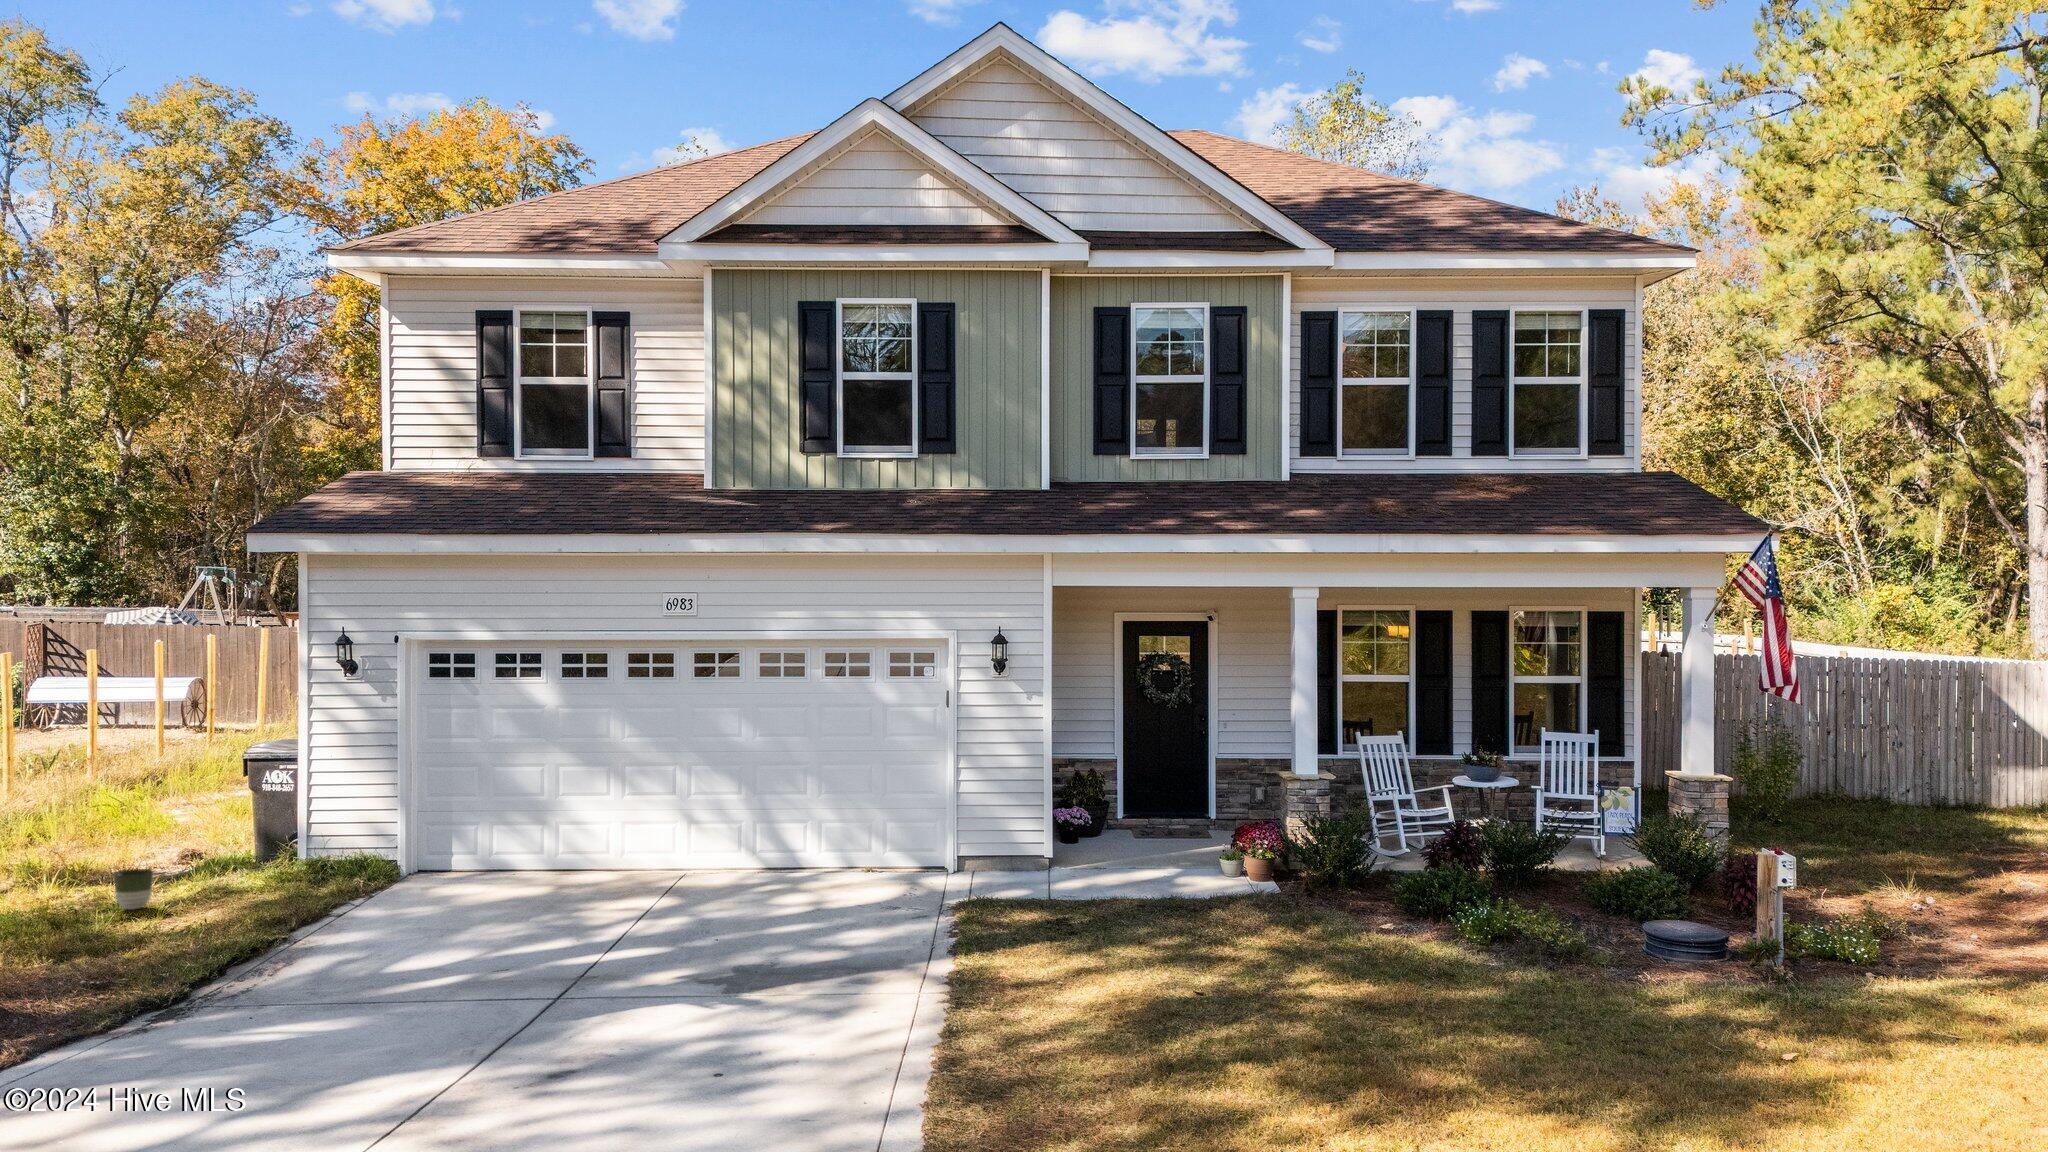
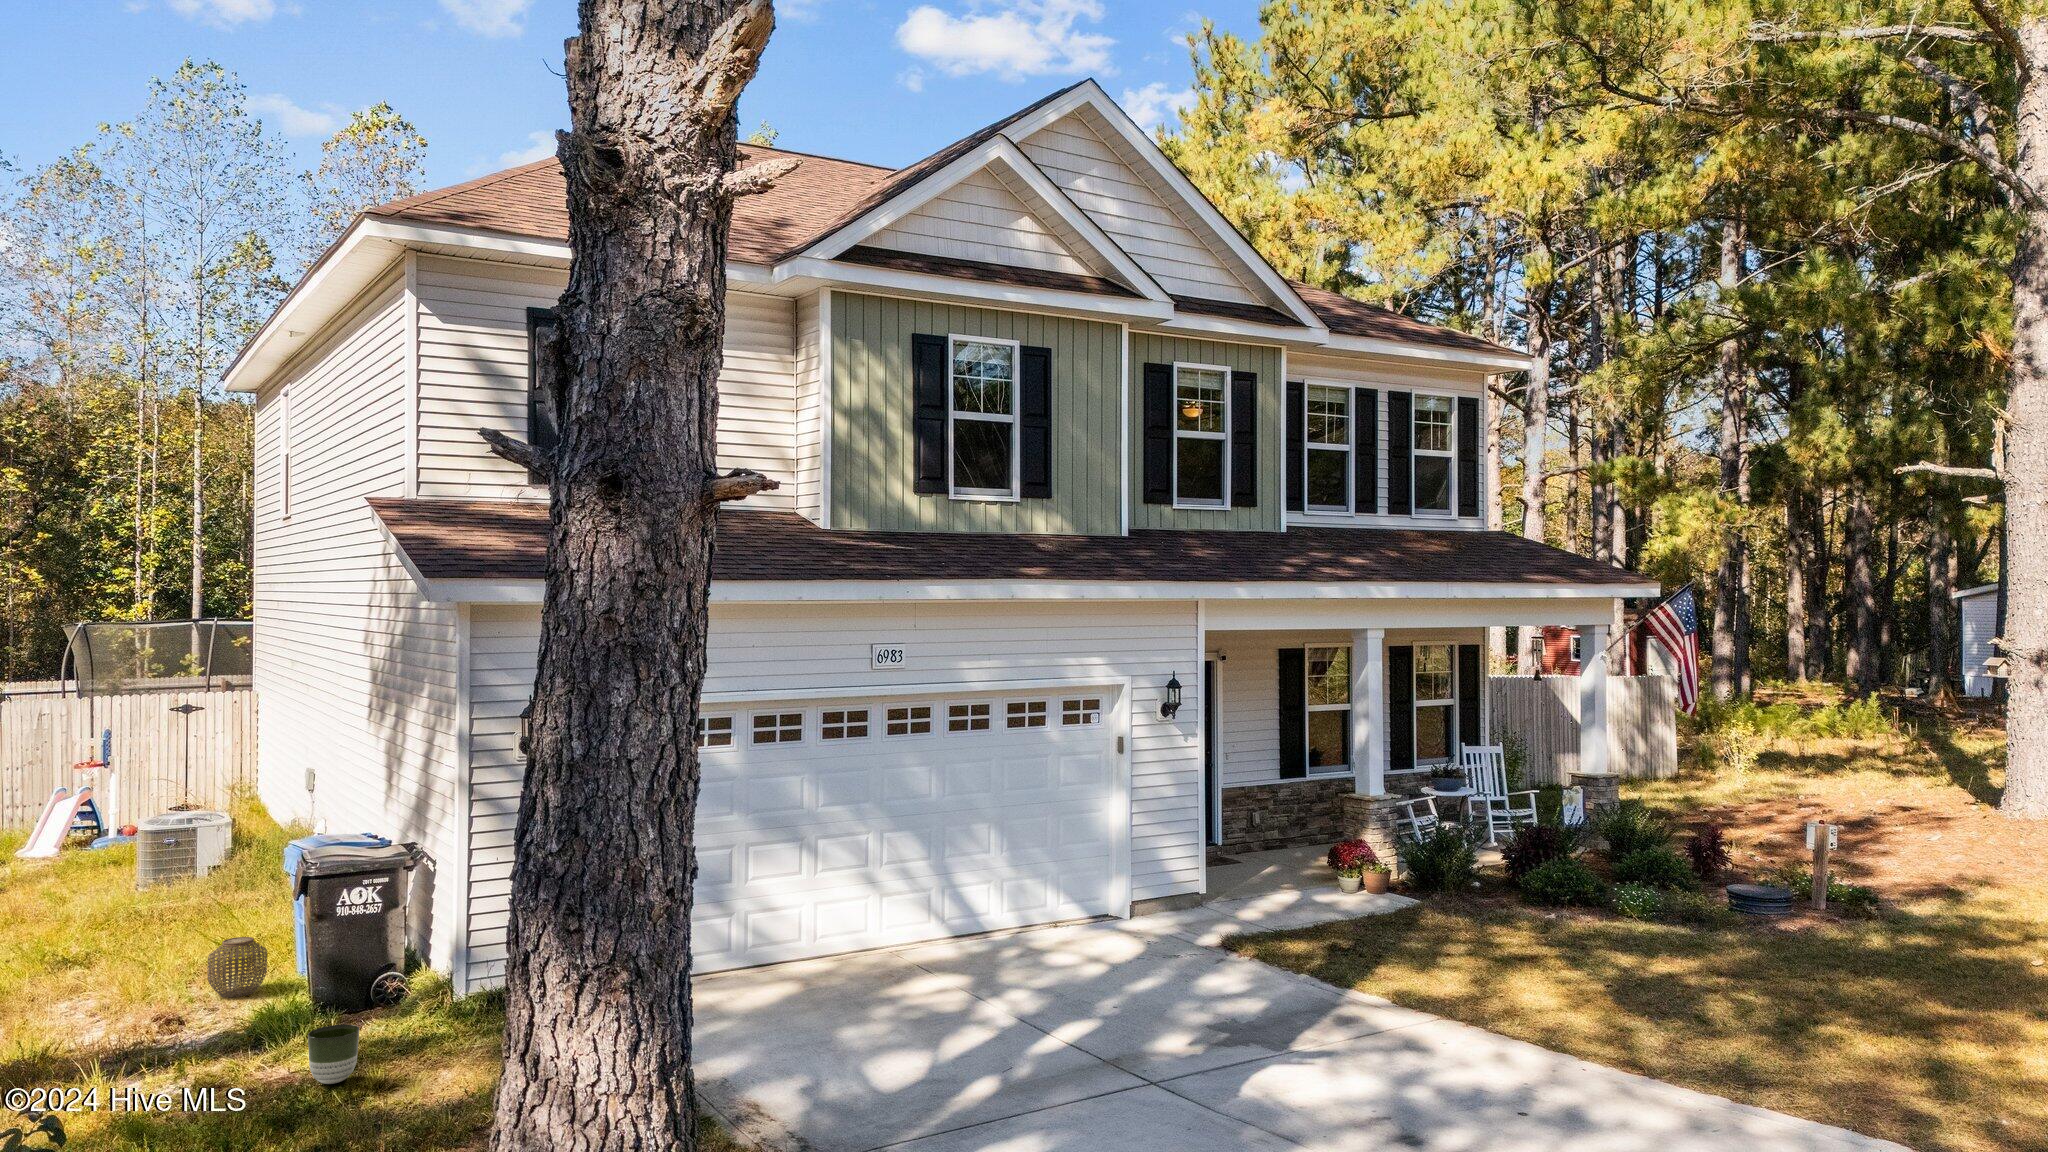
woven basket: none [180,815,224,859] -> present [207,937,267,997]

